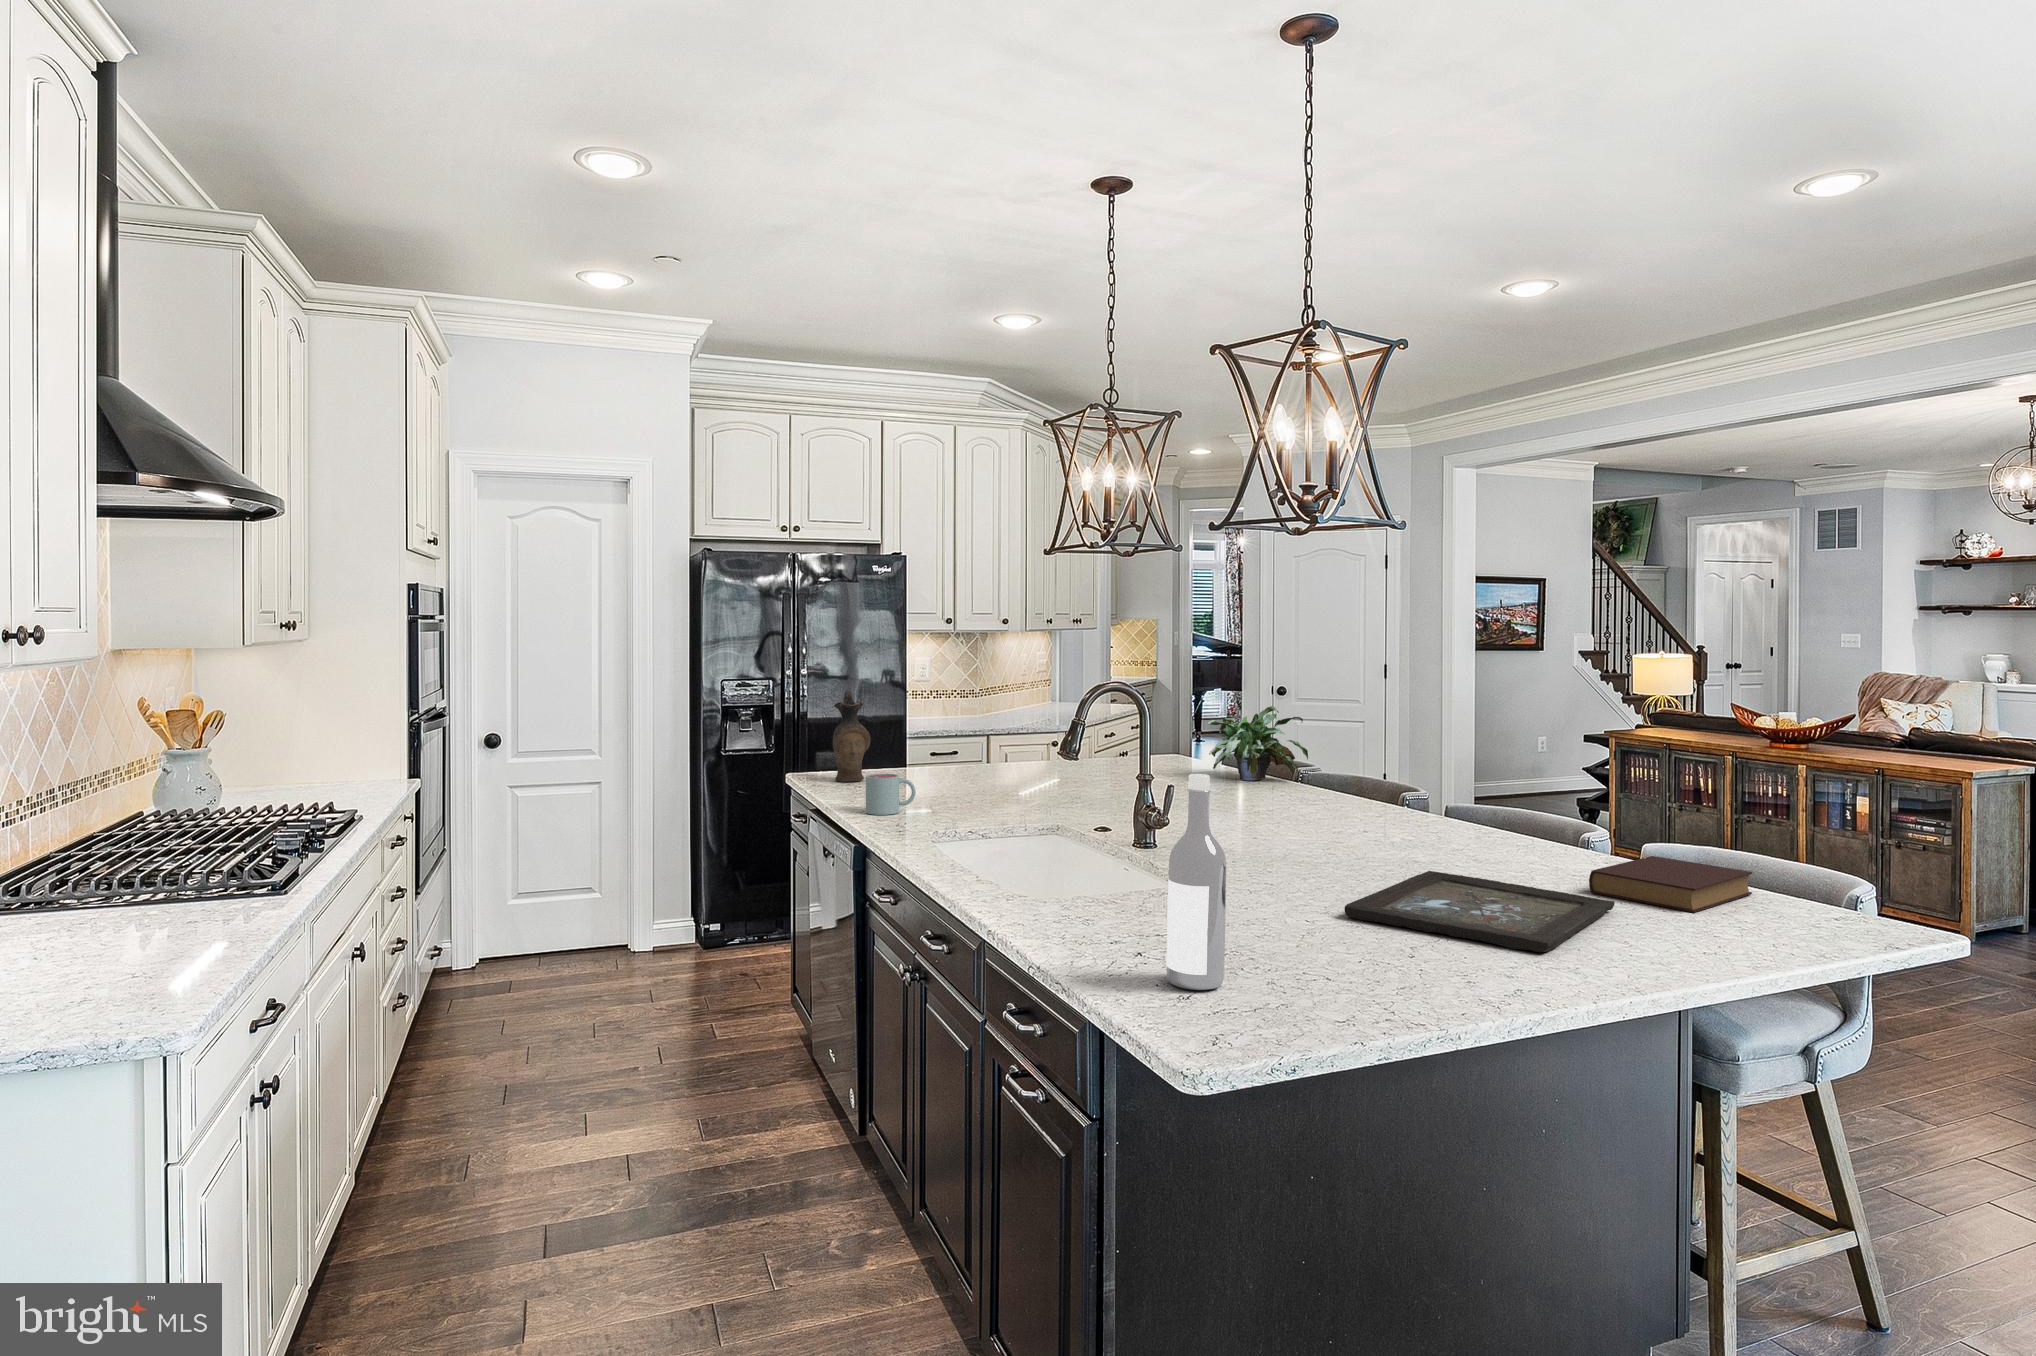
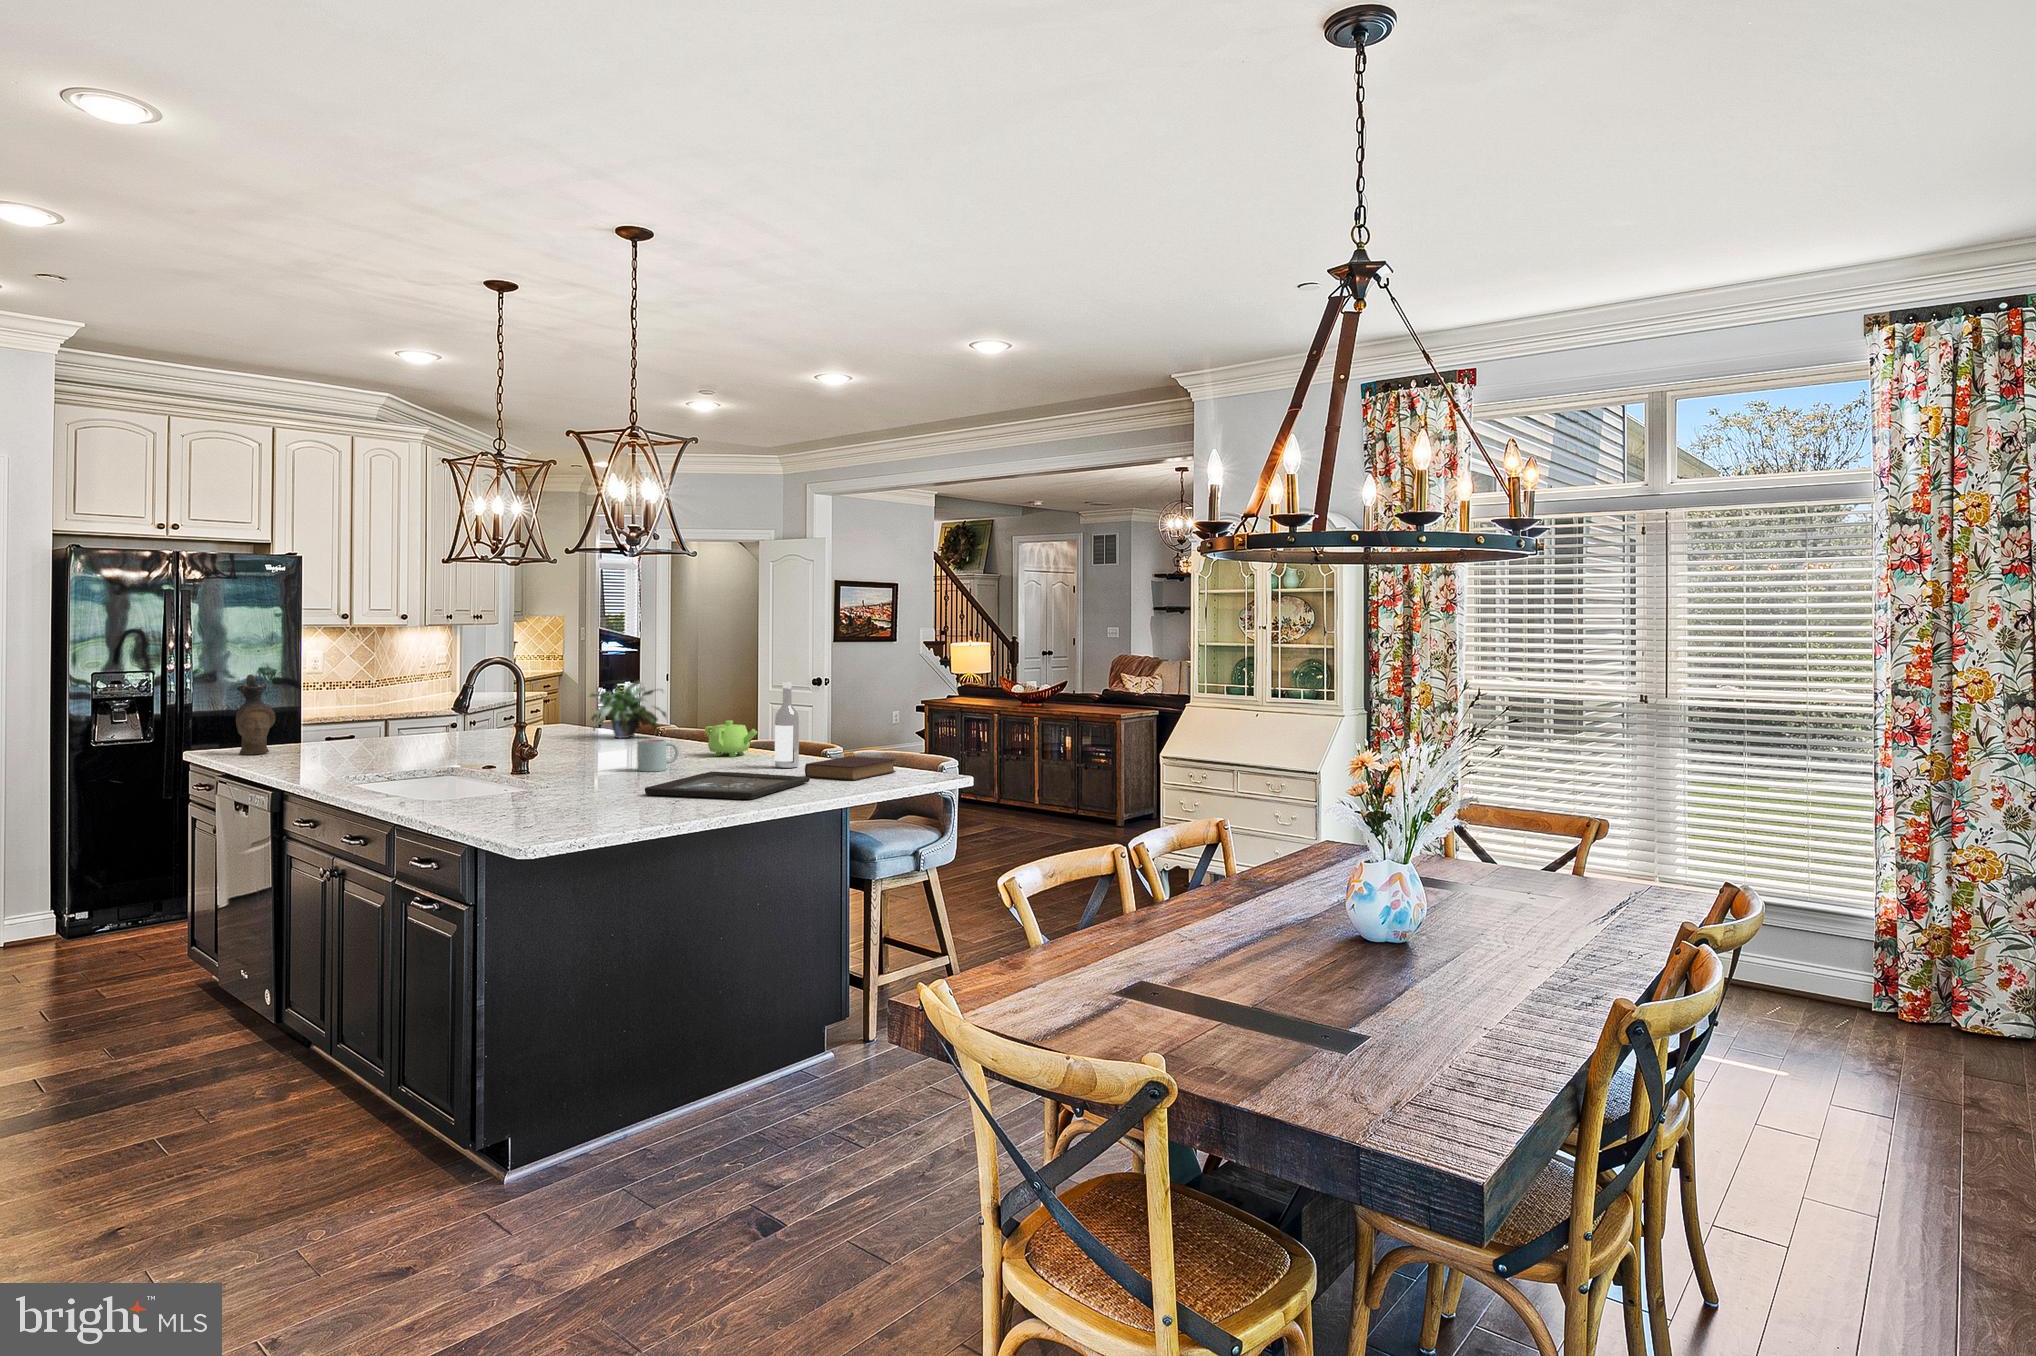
mug: present [866,774,916,815] -> present [638,739,679,772]
wine bottle: present [1166,774,1226,990] -> present [775,682,799,768]
teapot: none [1381,775,1464,829] -> present [705,721,757,757]

